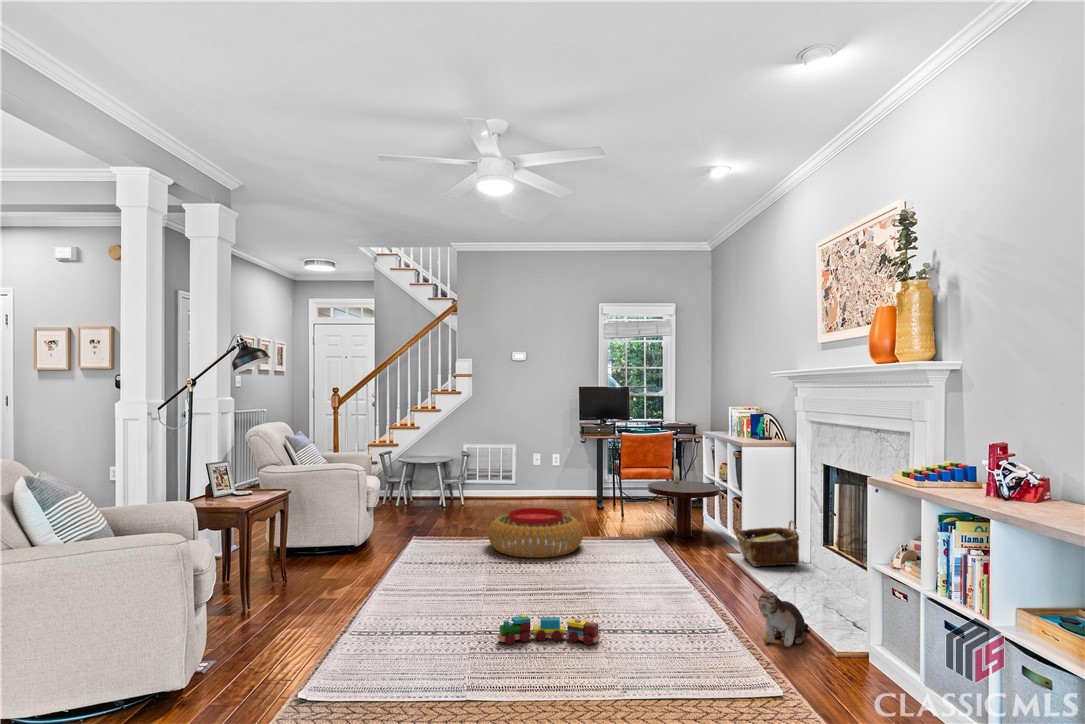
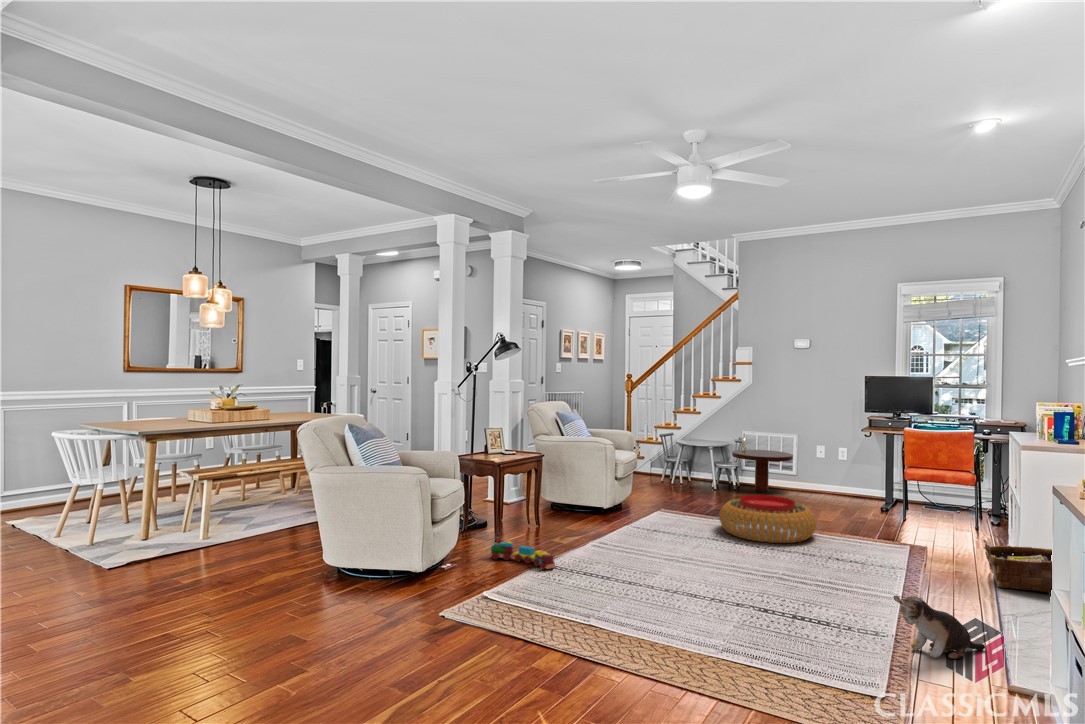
coffee table: present [648,459,720,537] -> present [732,433,793,492]
toy train: present [498,615,600,645] -> present [490,542,555,570]

